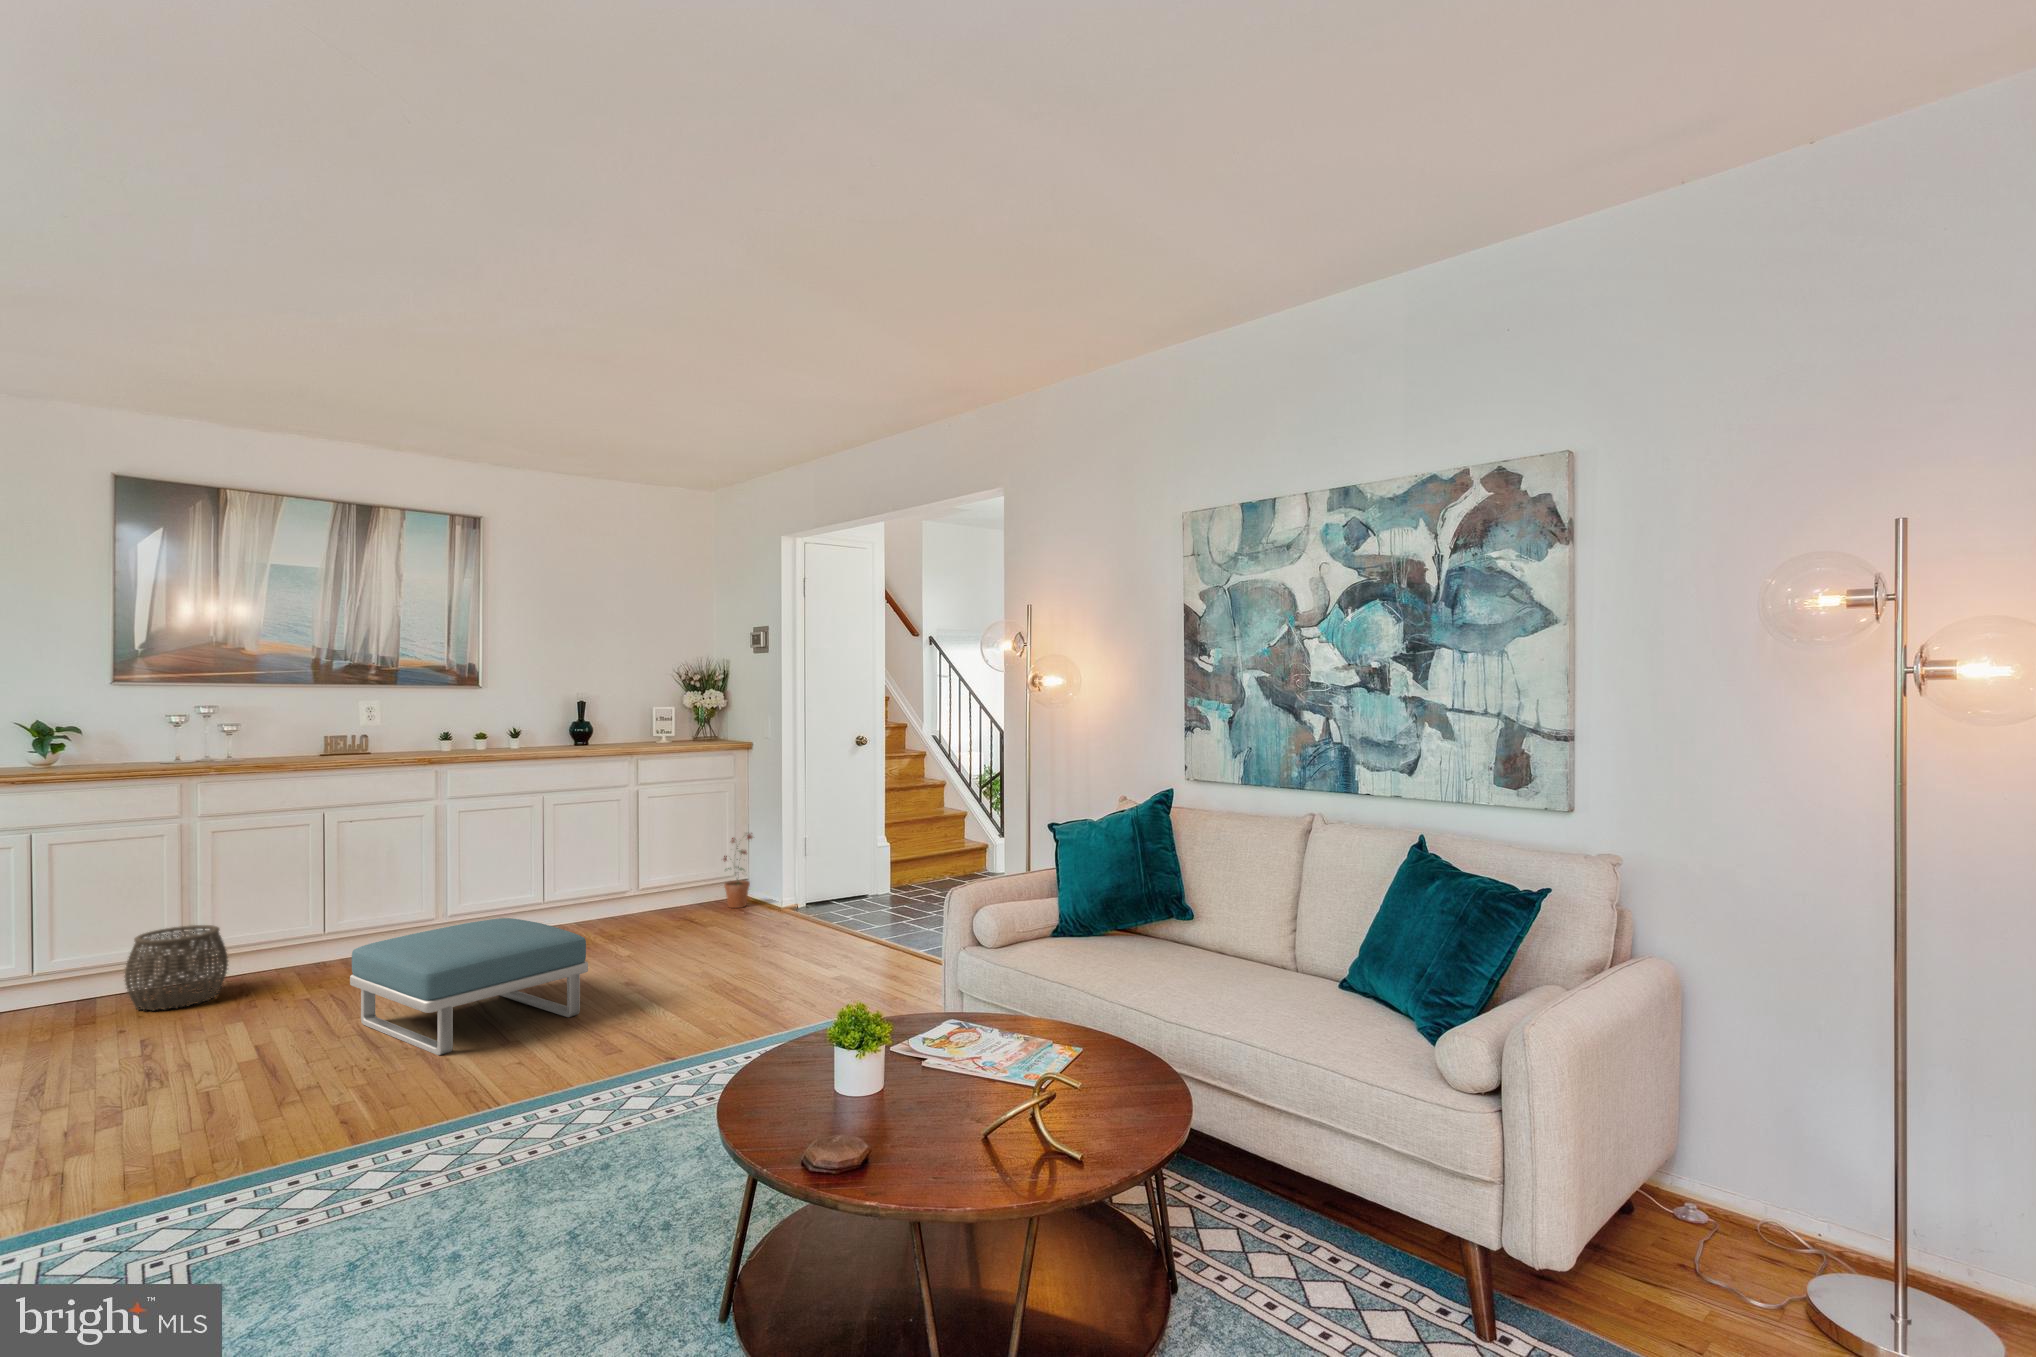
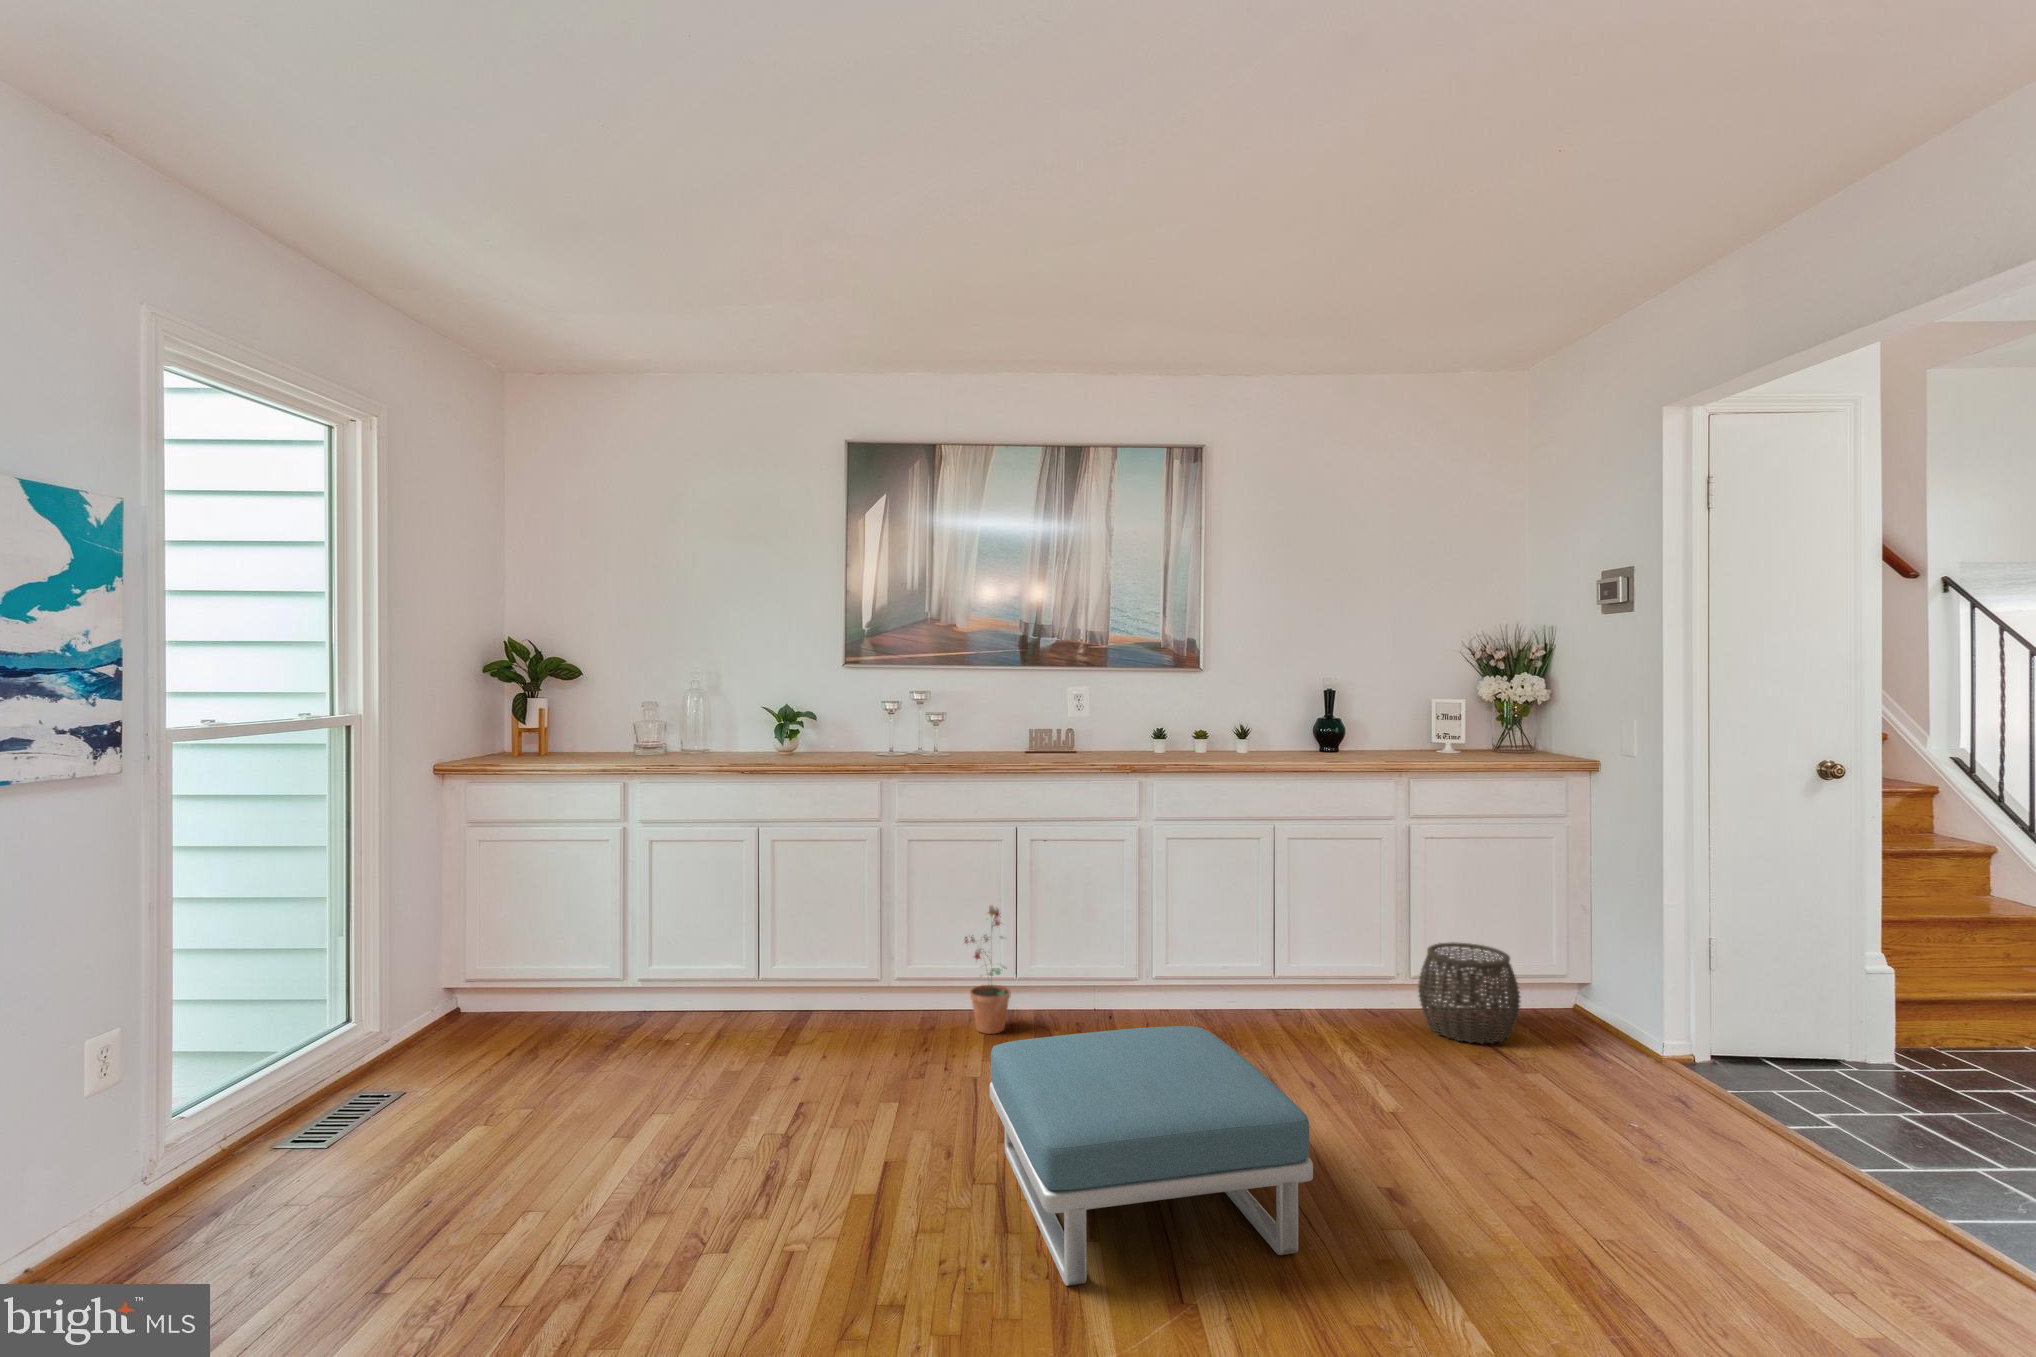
potted plant: present [724,833,752,908] -> present [965,906,1011,1034]
woven basket: present [124,925,228,1011] -> present [1418,943,1520,1044]

